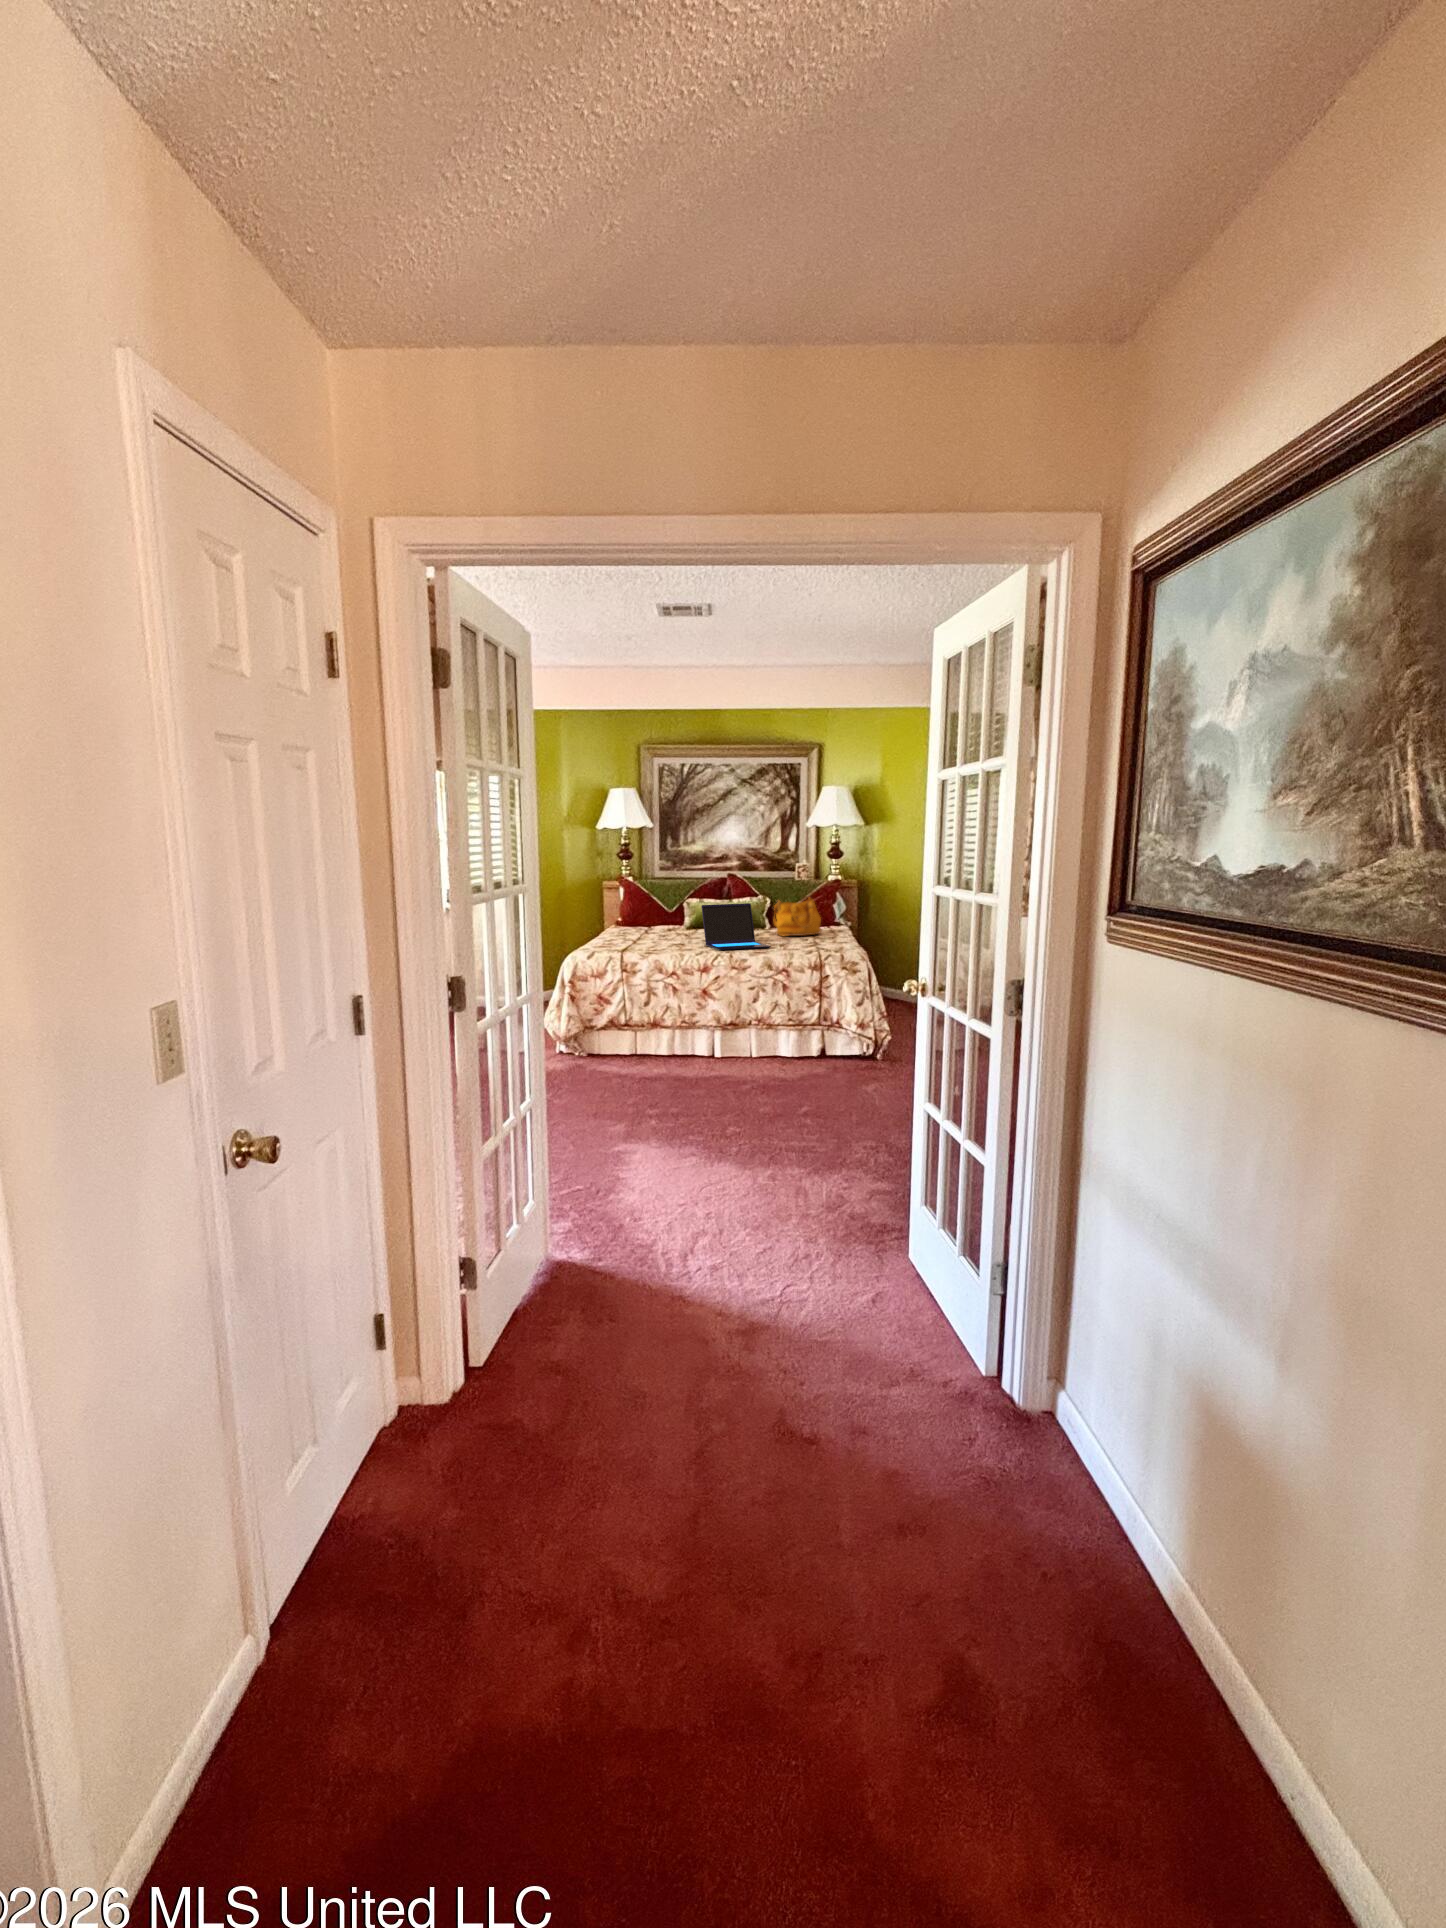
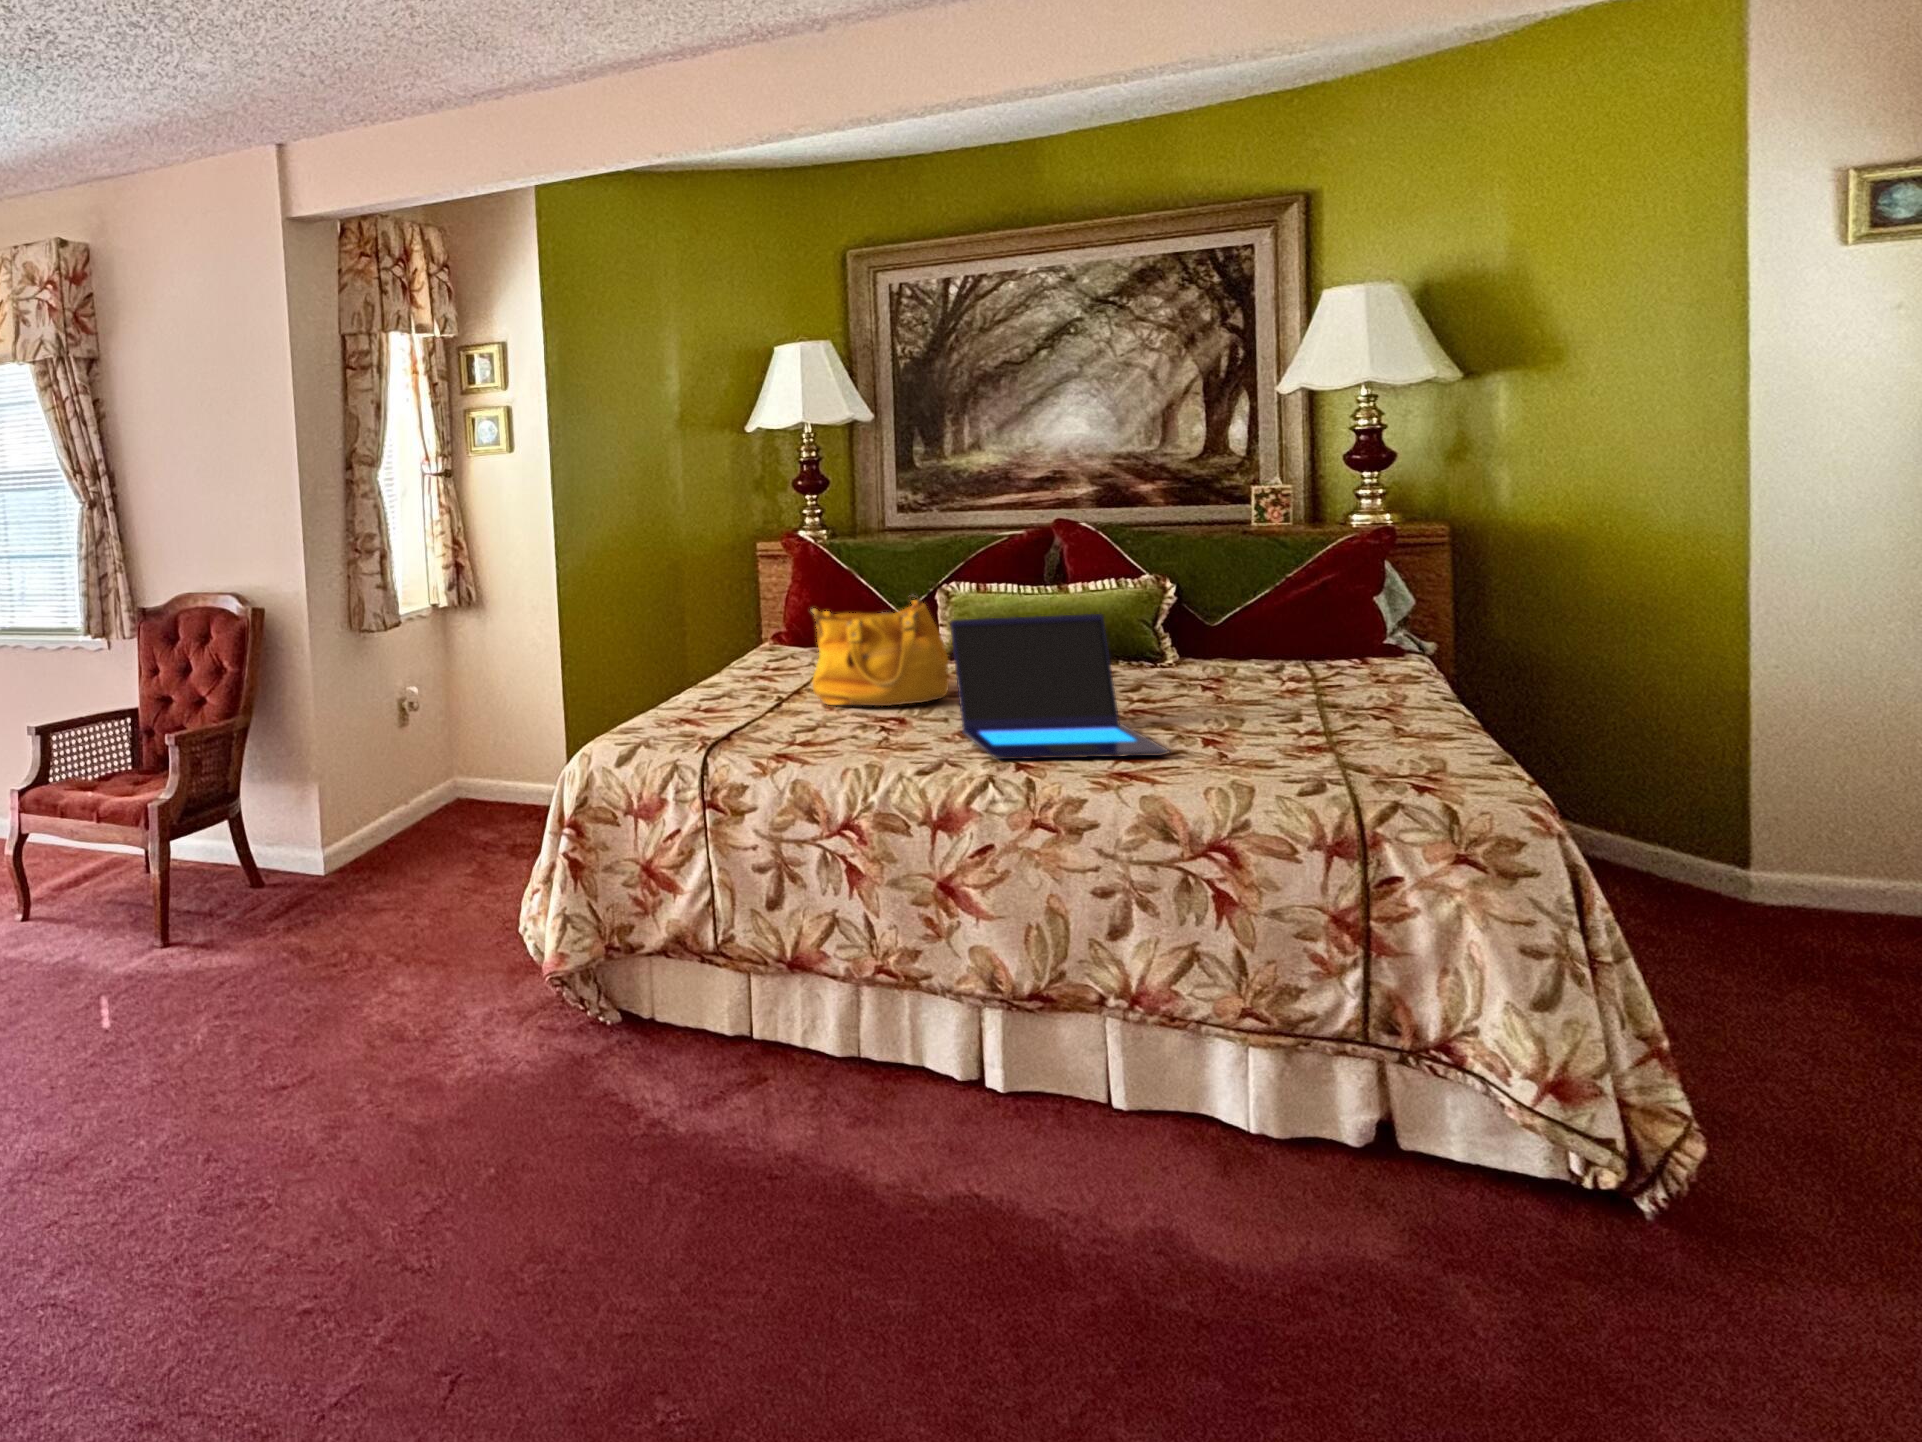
handbag: present [774,898,821,936] -> present [811,596,949,706]

